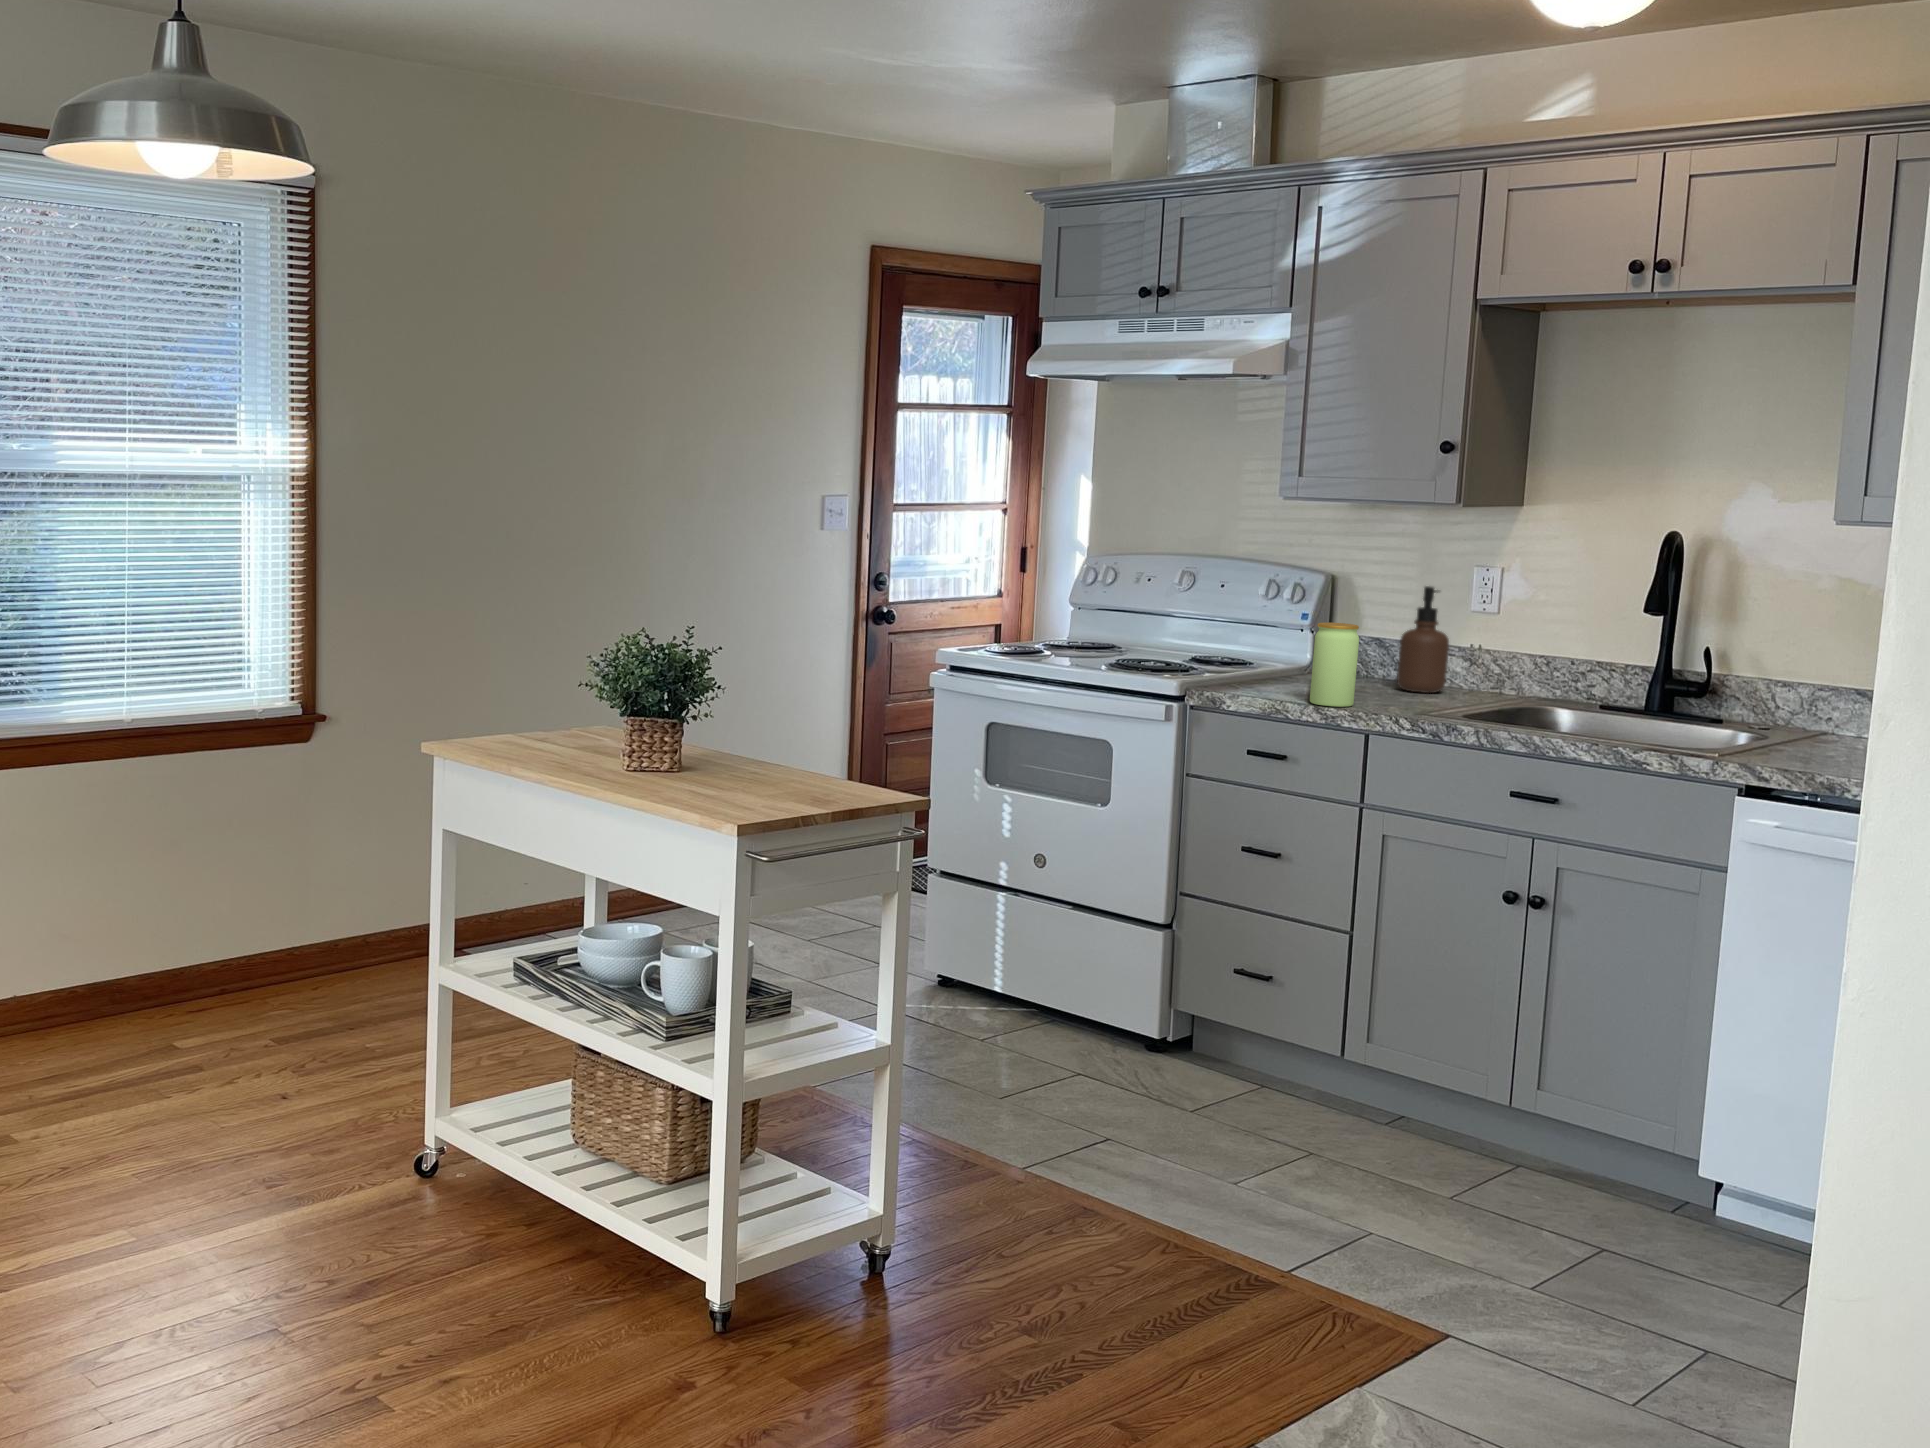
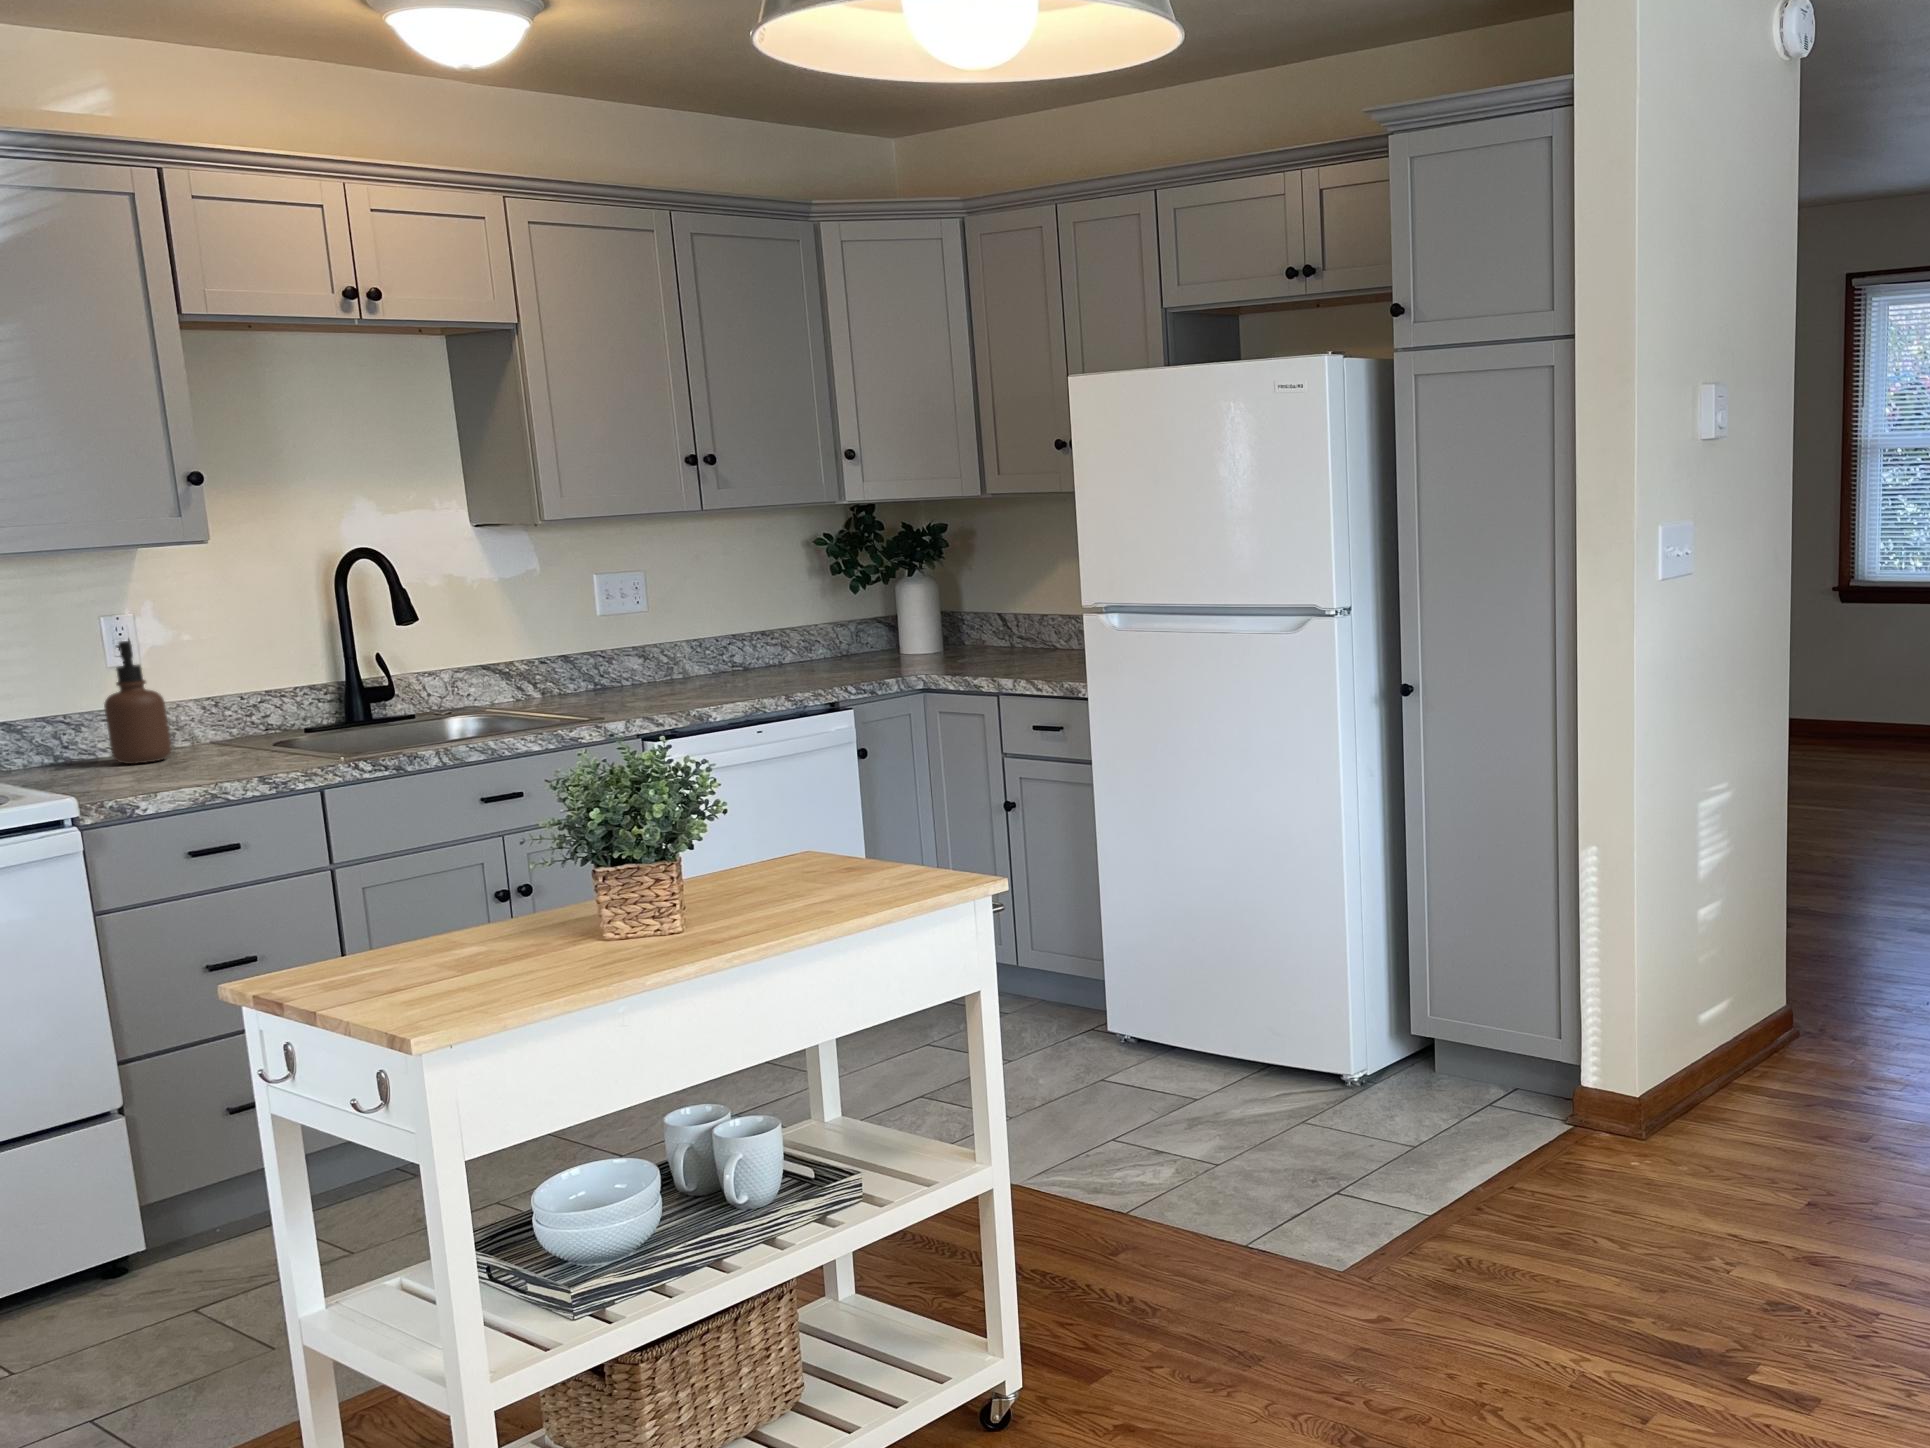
jar: present [1310,622,1359,707] -> none [188,683,253,781]

